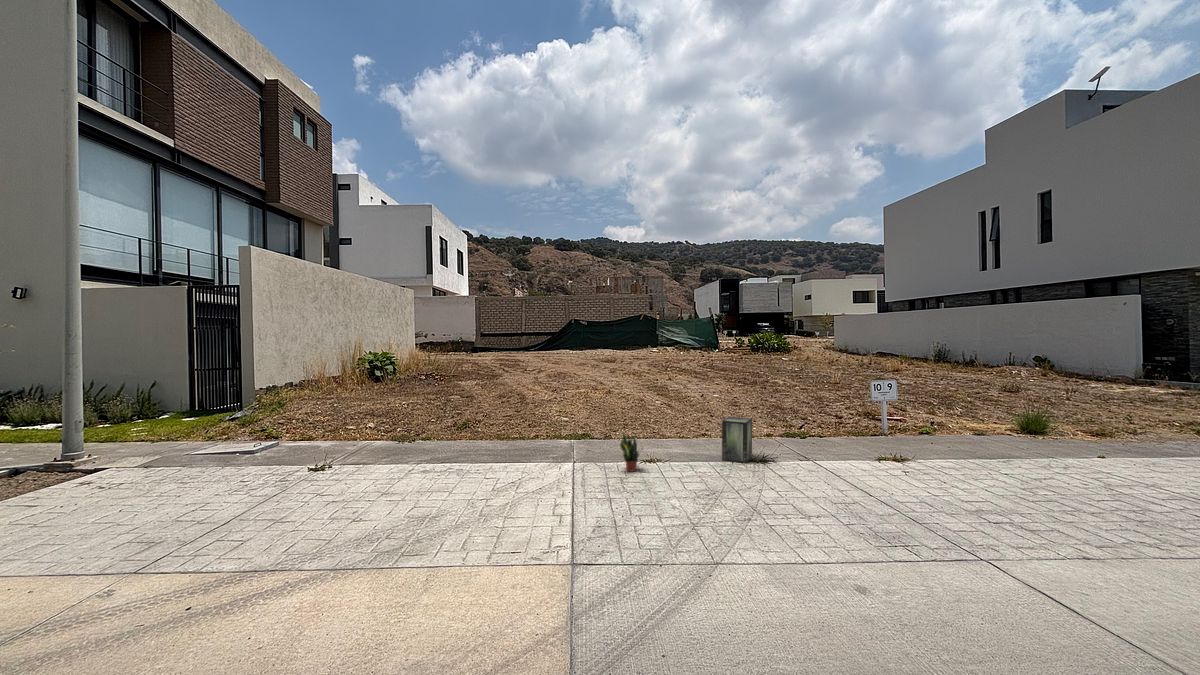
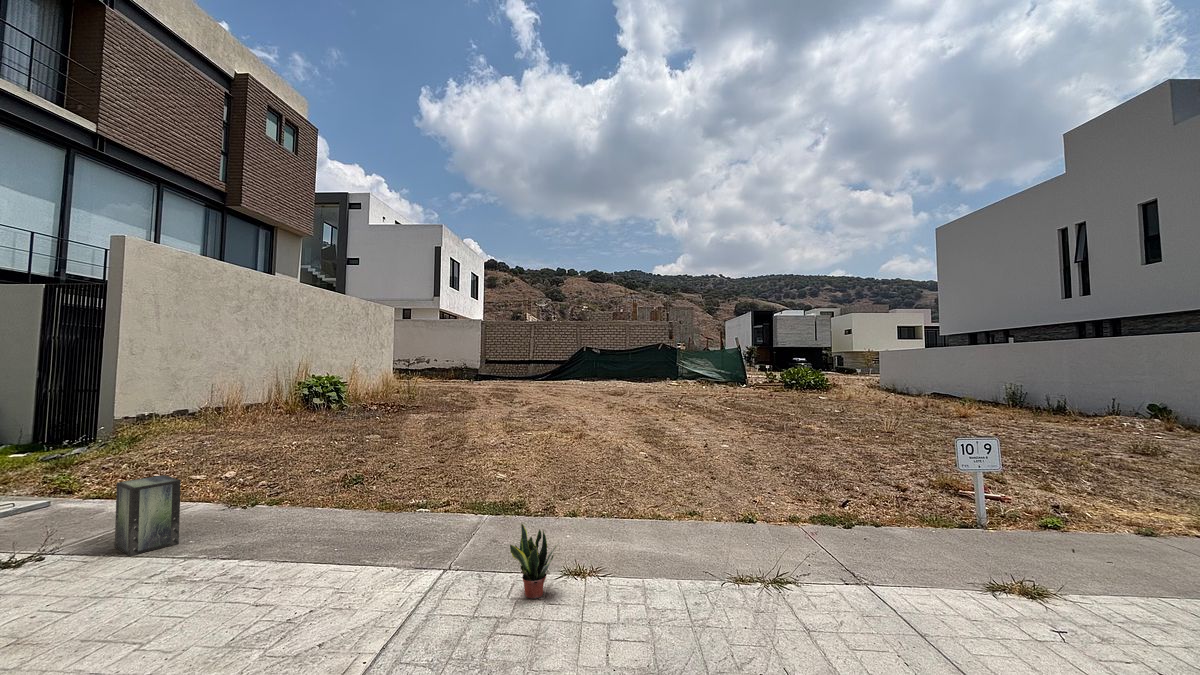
storage box: present [722,417,752,463] -> present [115,475,181,556]

